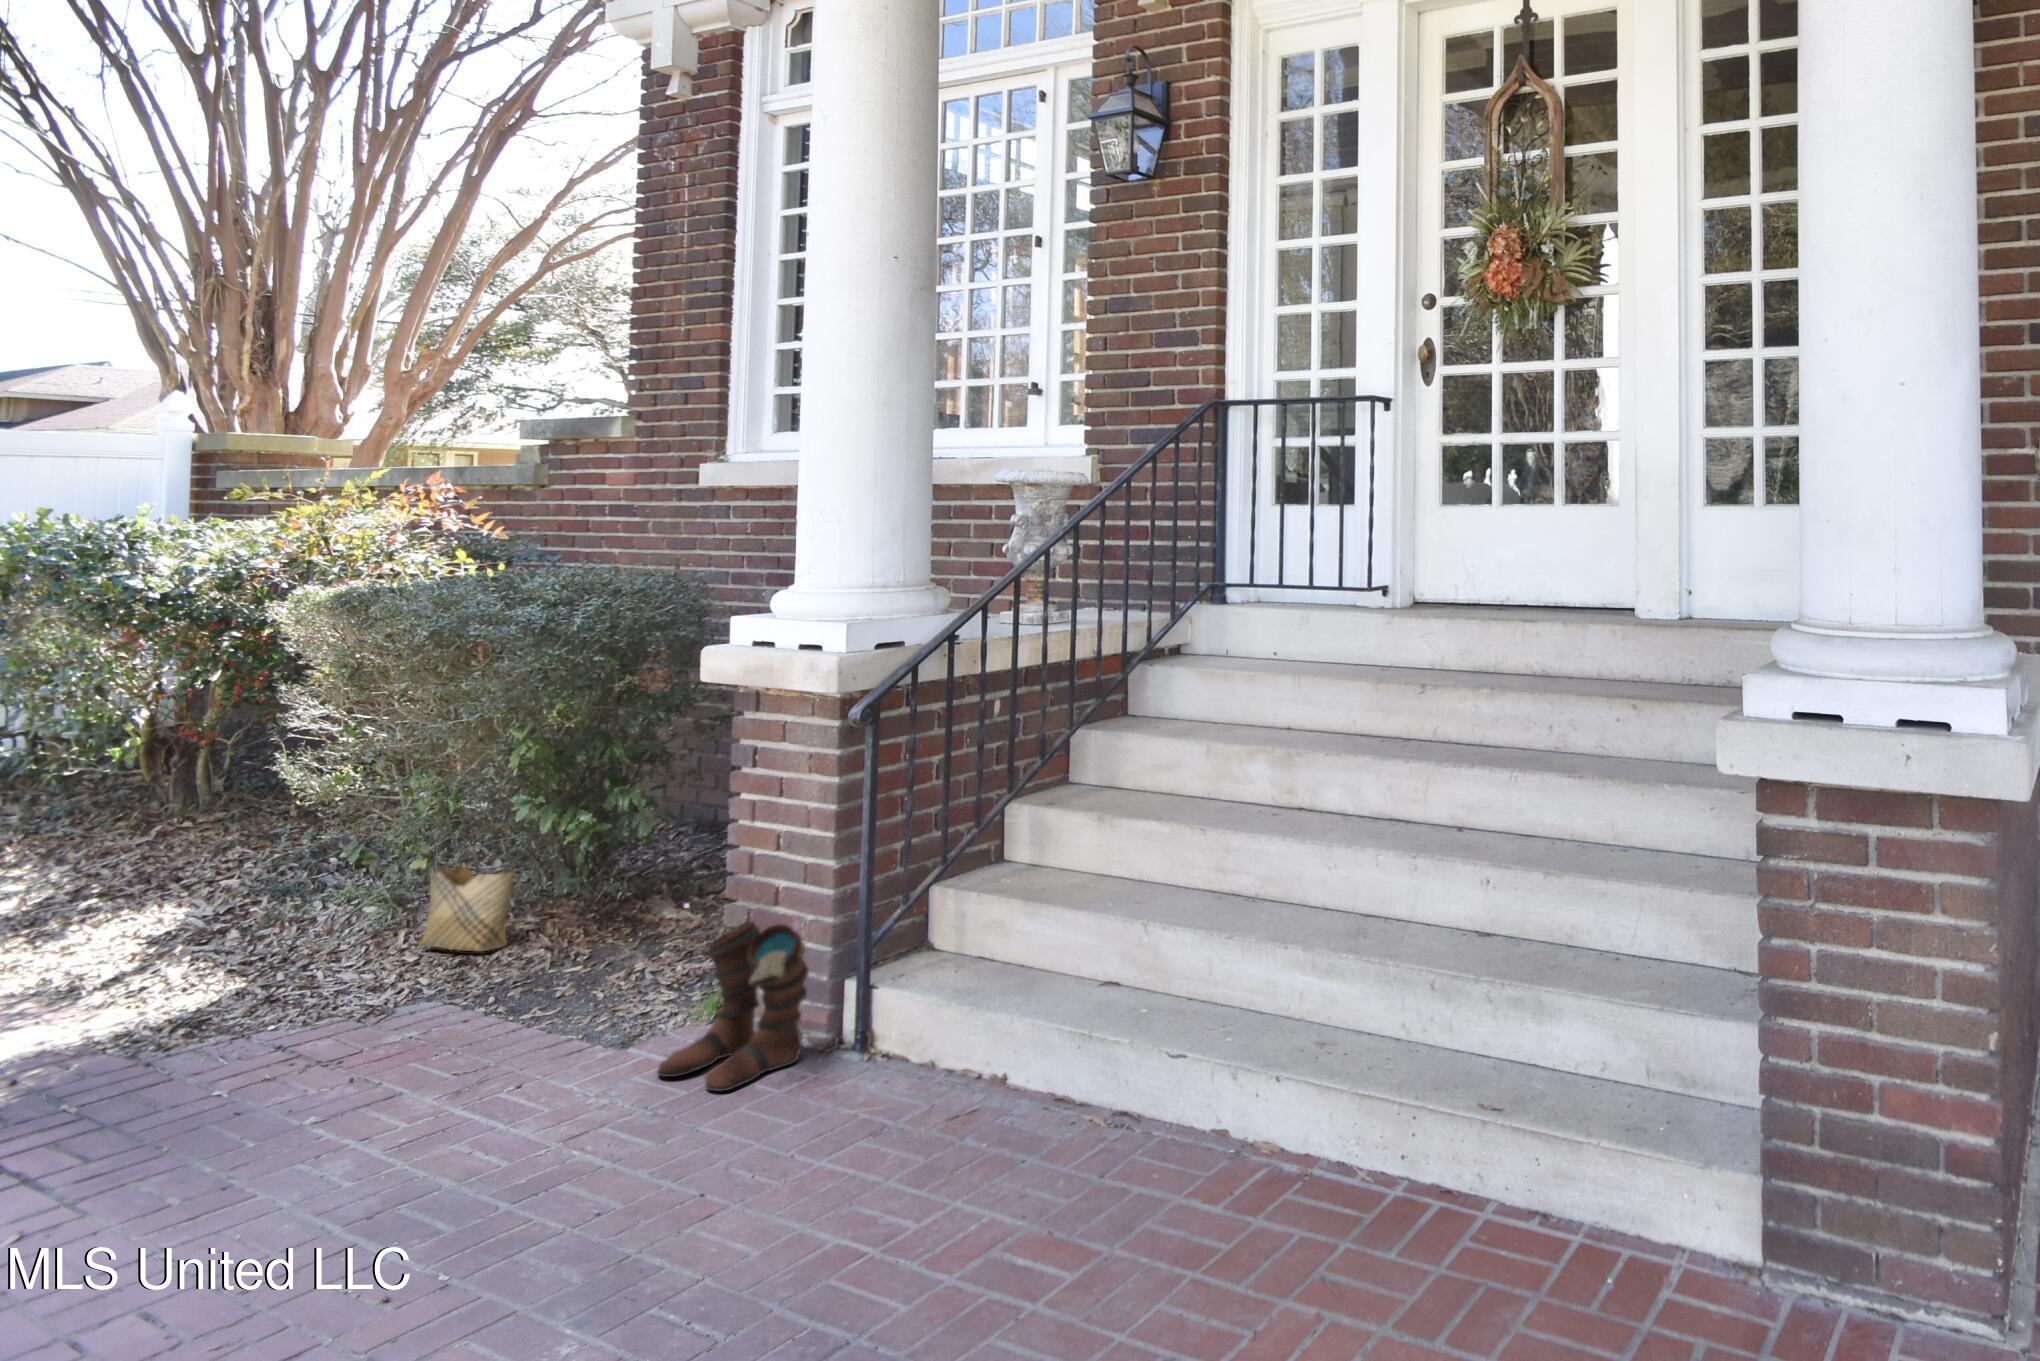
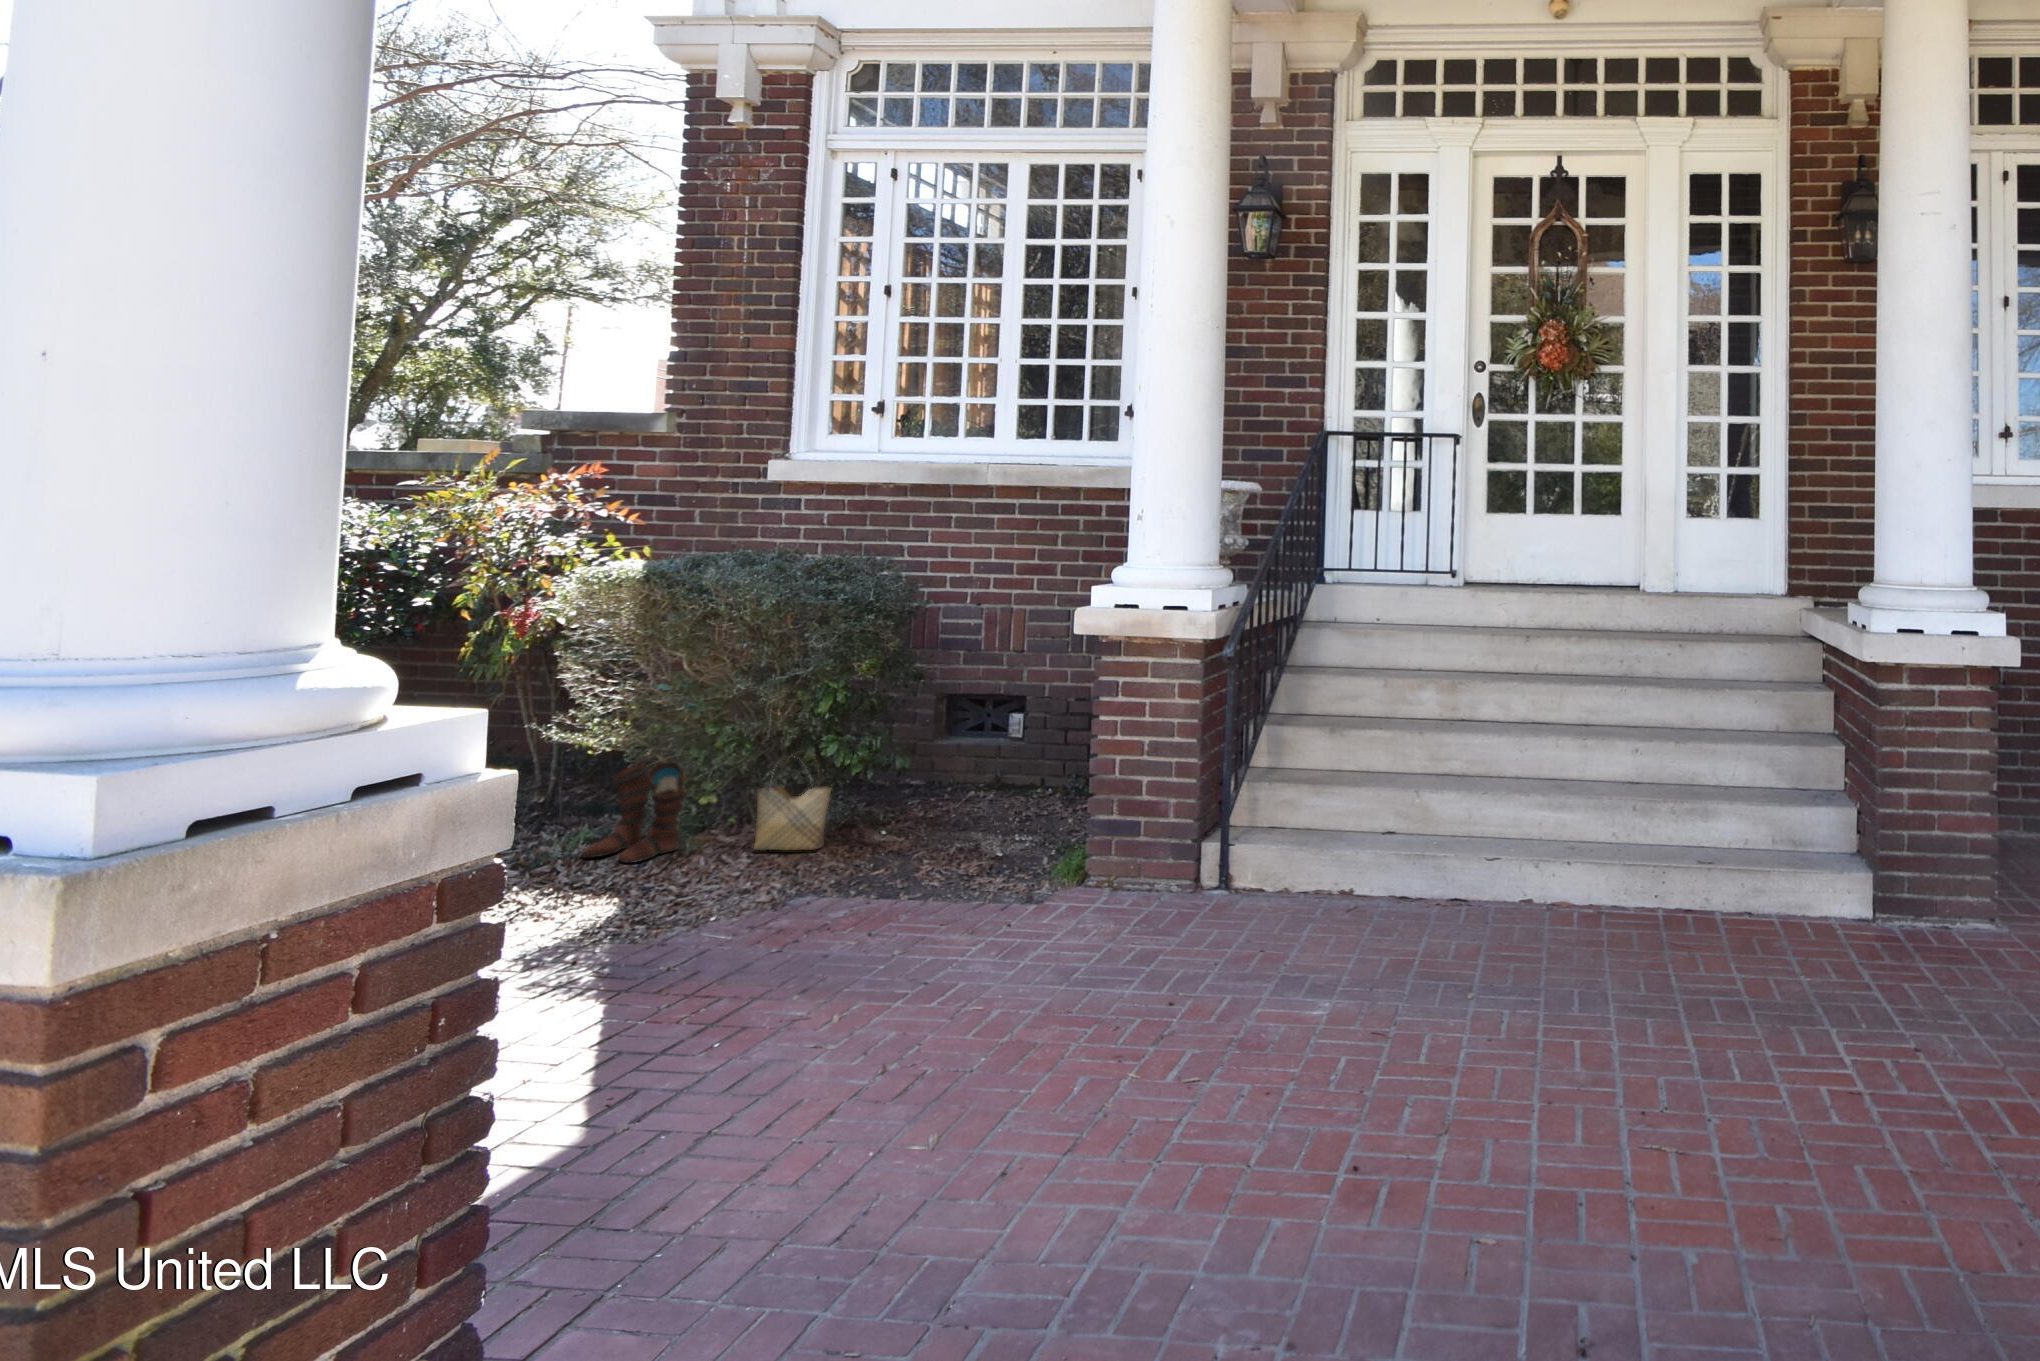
boots: present [657,921,808,1091] -> present [581,761,686,863]

